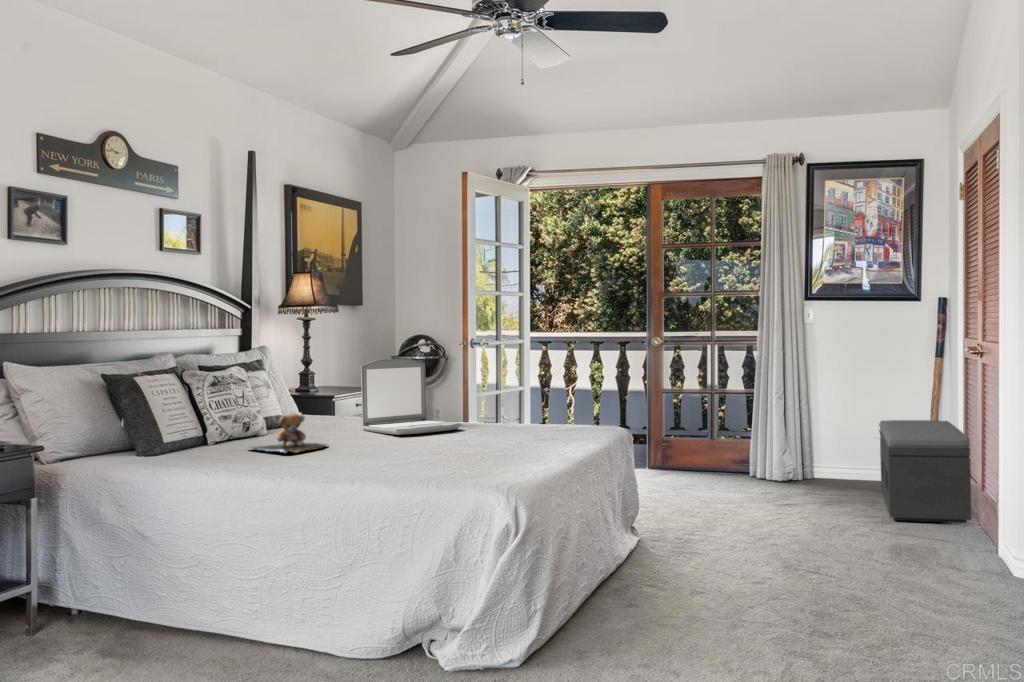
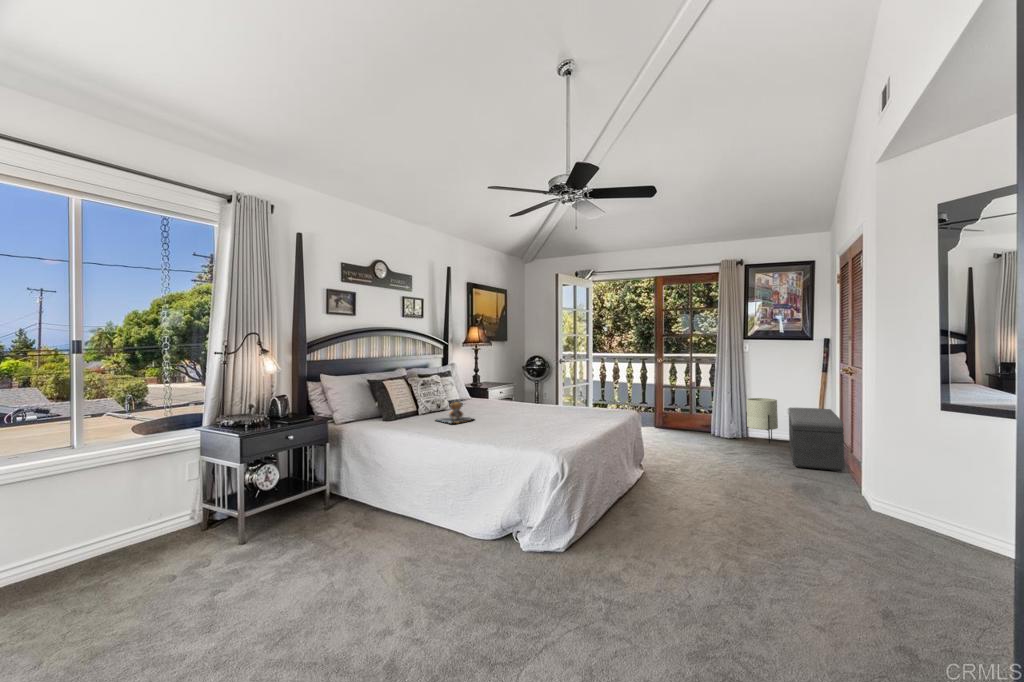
laptop: present [361,358,461,435] -> none [496,372,547,413]
planter: none [808,407,861,487] -> present [746,398,778,443]

